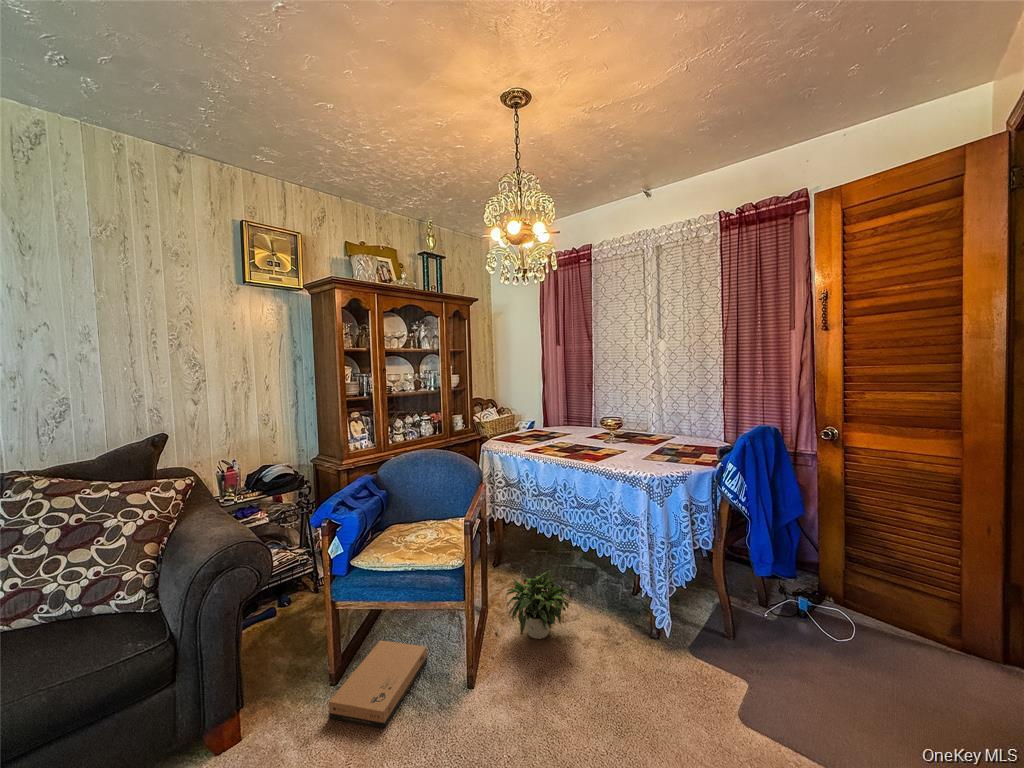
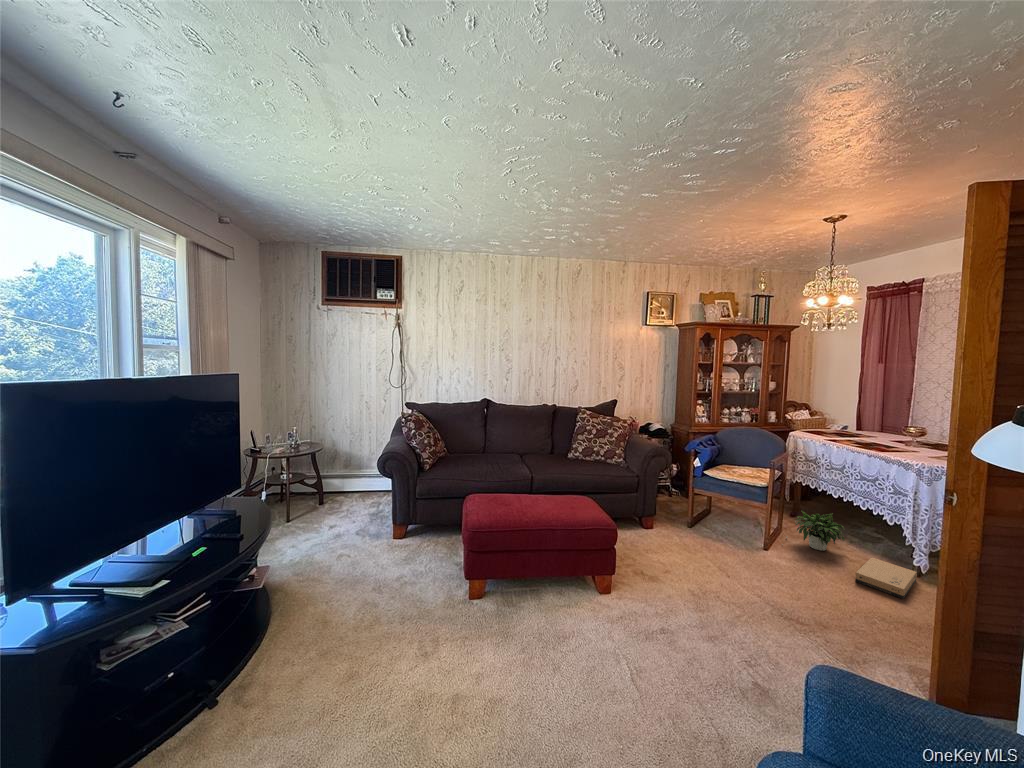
cardboard box: present [329,640,427,728] -> present [855,558,917,599]

